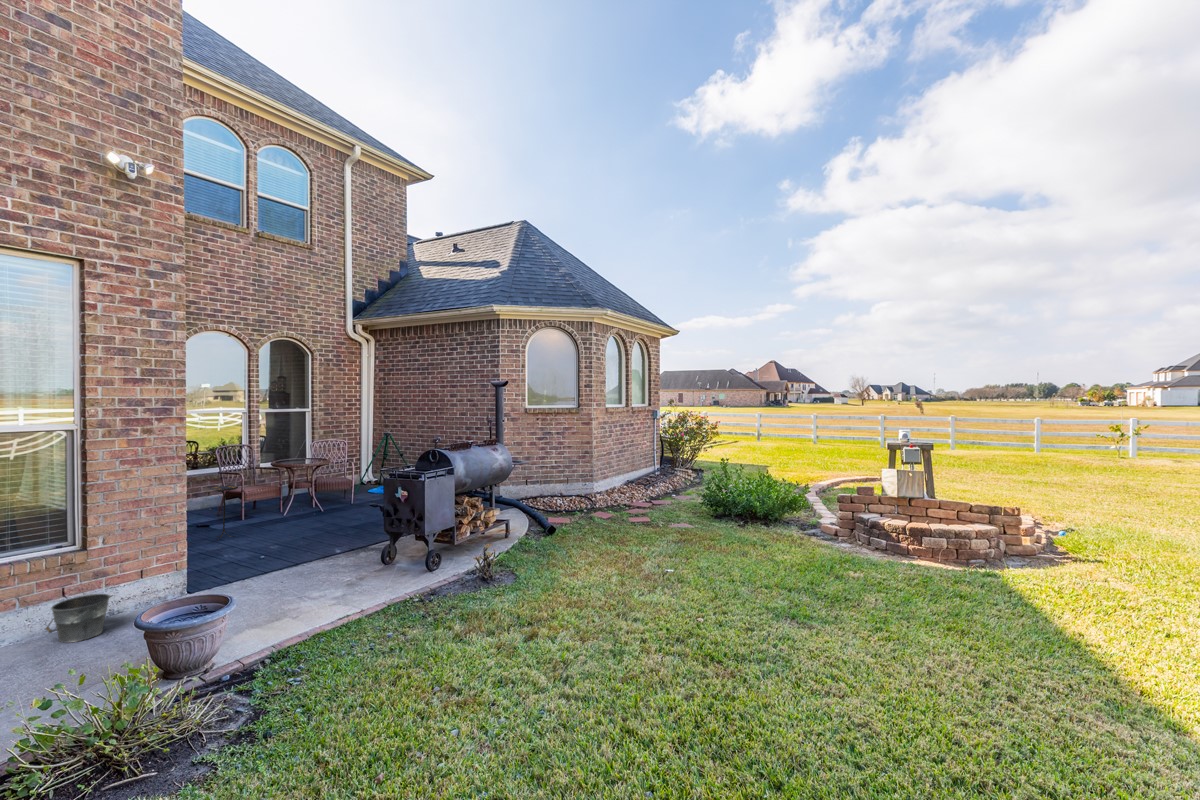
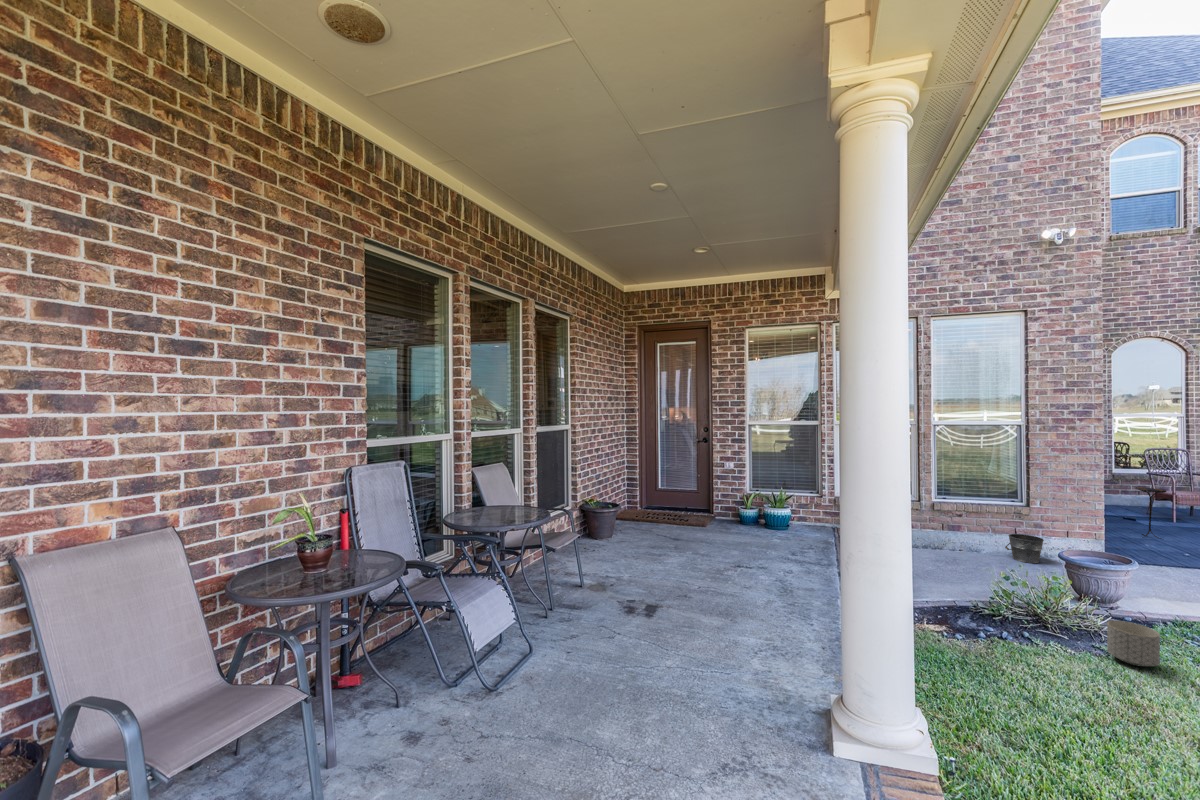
planter: none [210,693,270,763] -> present [1107,620,1160,667]

